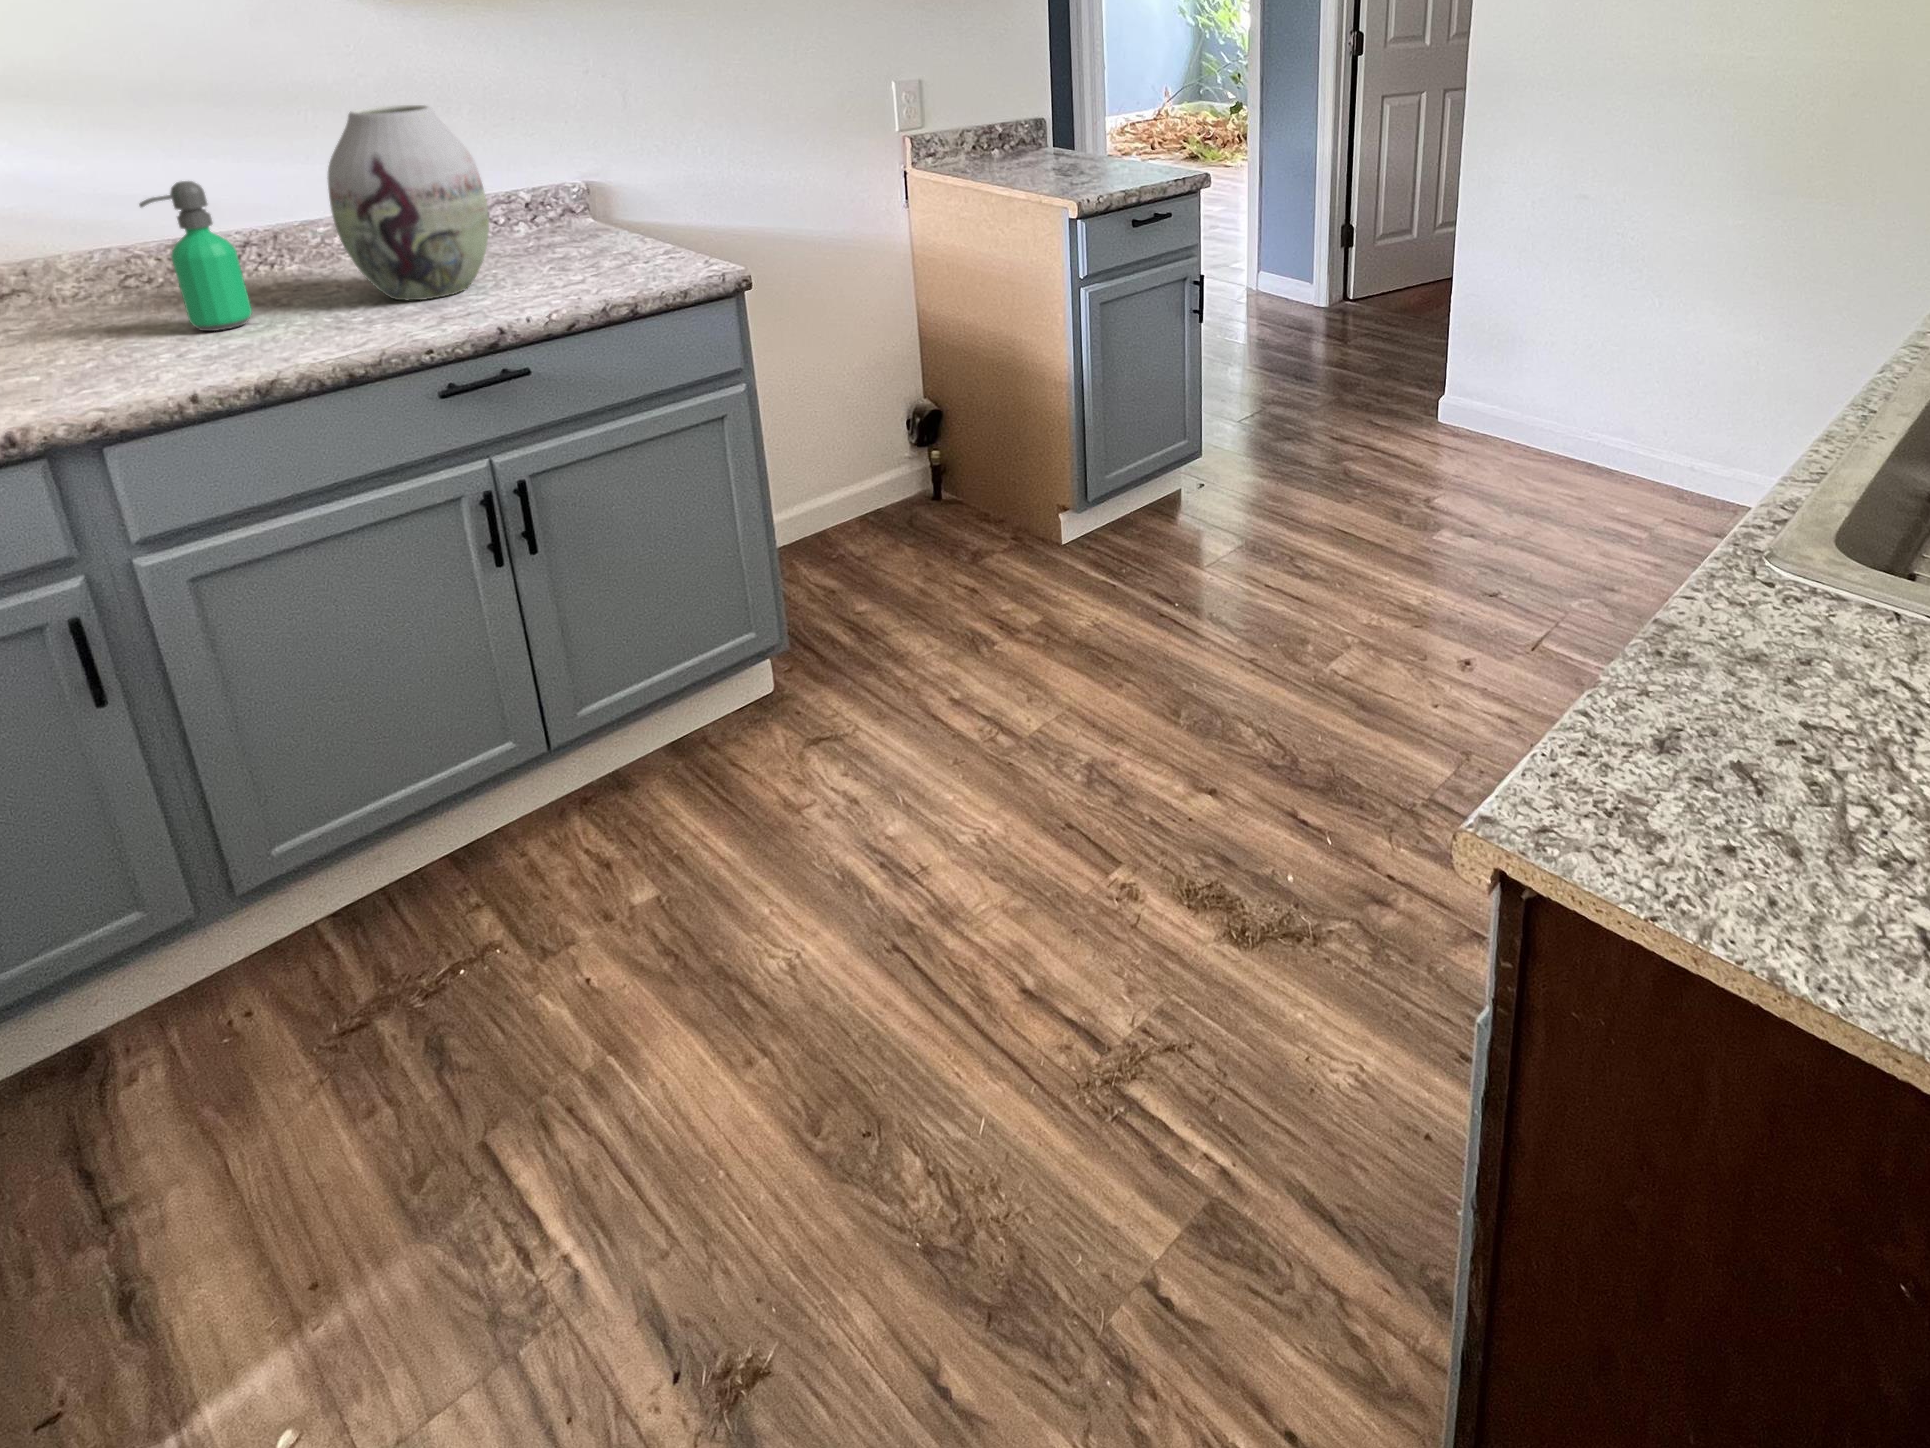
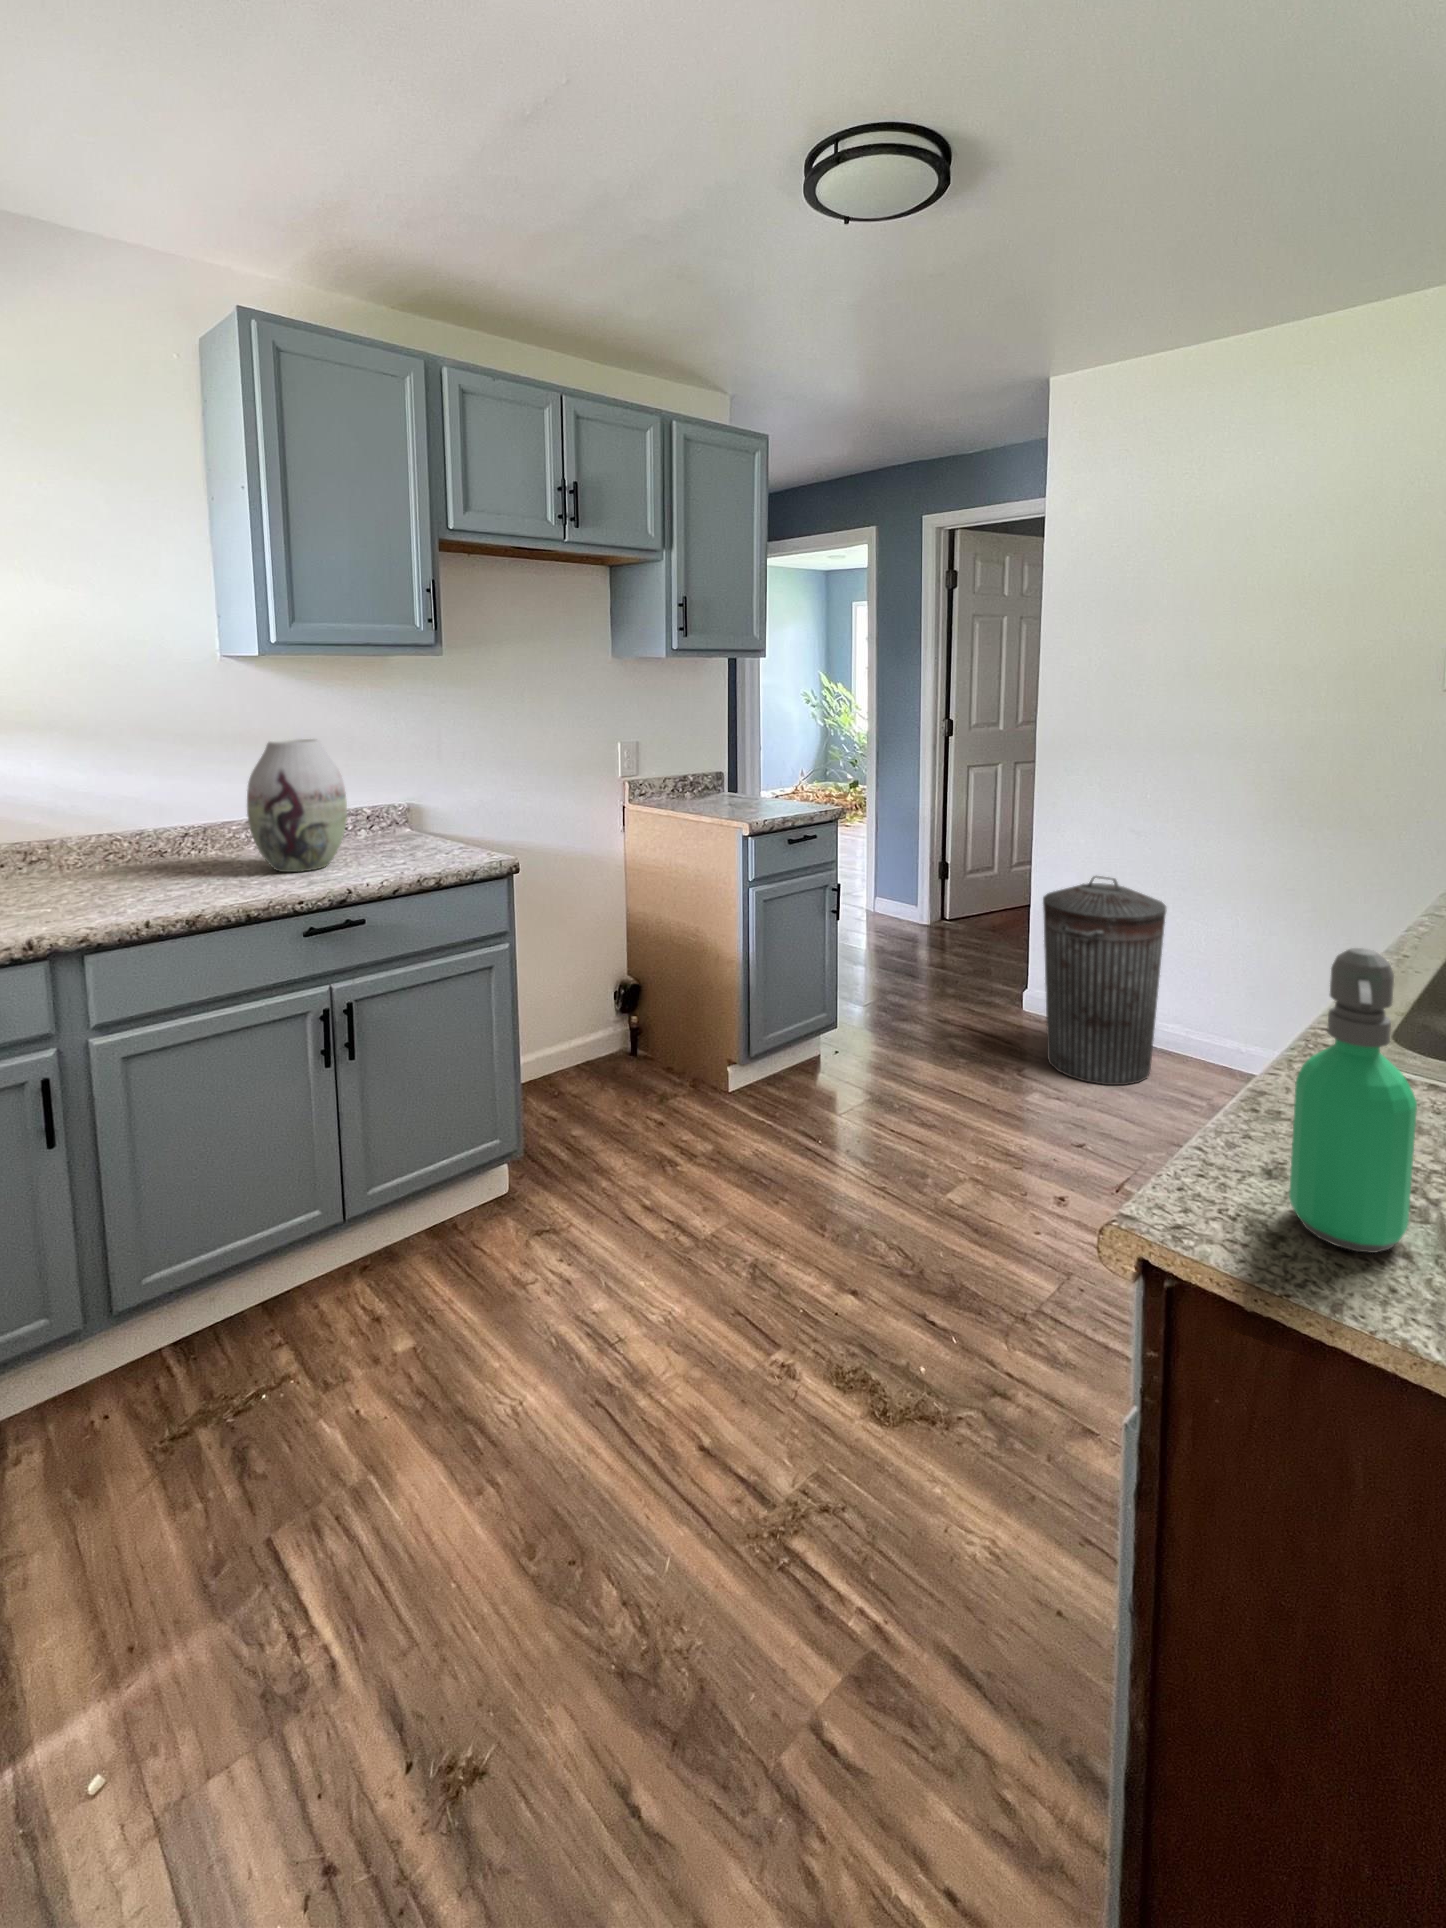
soap dispenser: present [139,181,252,331] -> present [1289,948,1417,1253]
trash can: none [1462,259,1615,516] -> present [1043,876,1166,1085]

